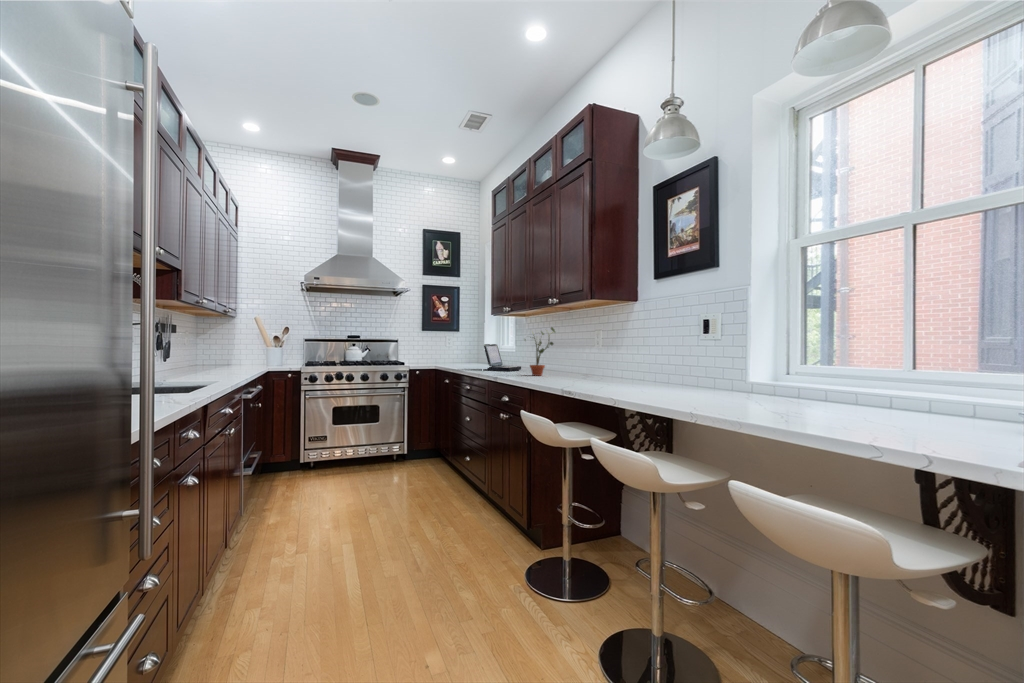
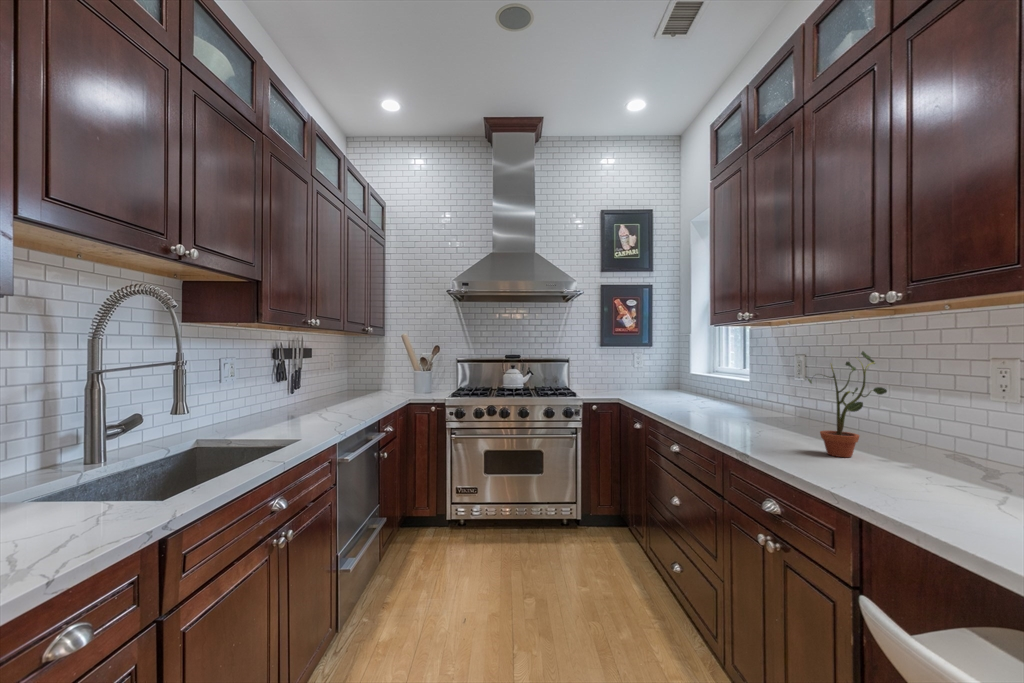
laptop: present [484,344,521,371] -> none [702,375,774,427]

